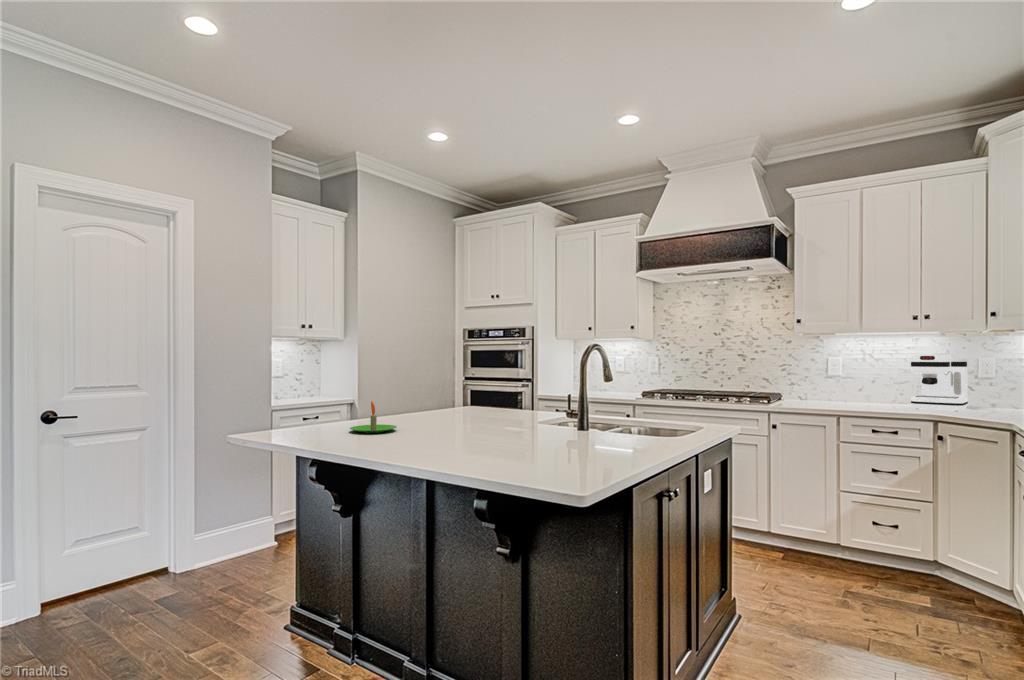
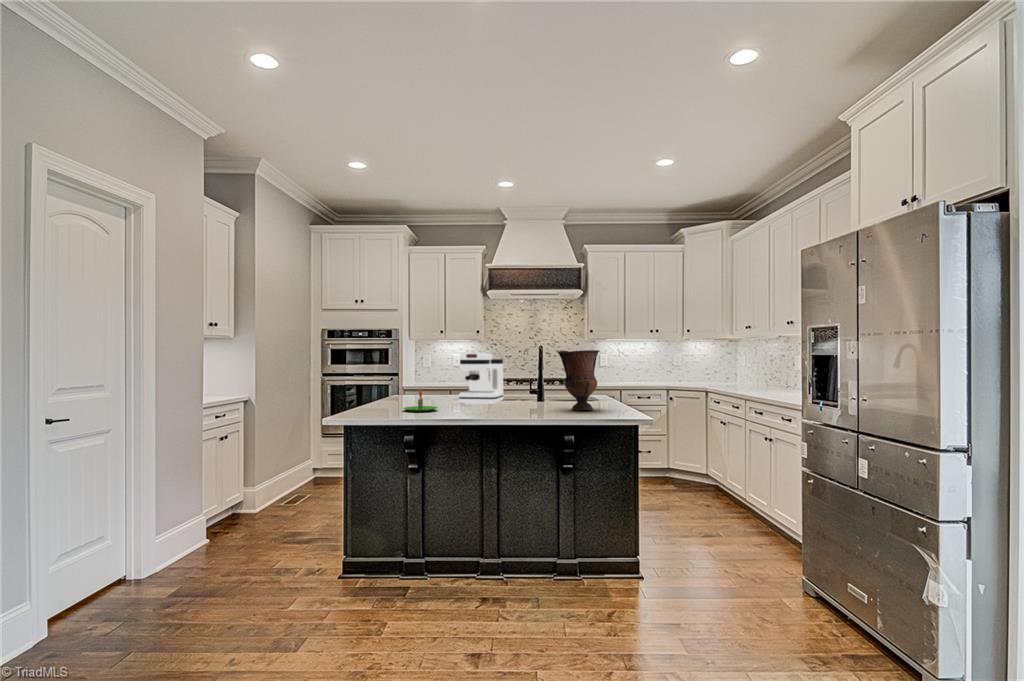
vase: none [527,351,613,452] -> present [557,350,600,410]
coffee maker: present [910,355,968,412] -> present [459,353,503,404]

